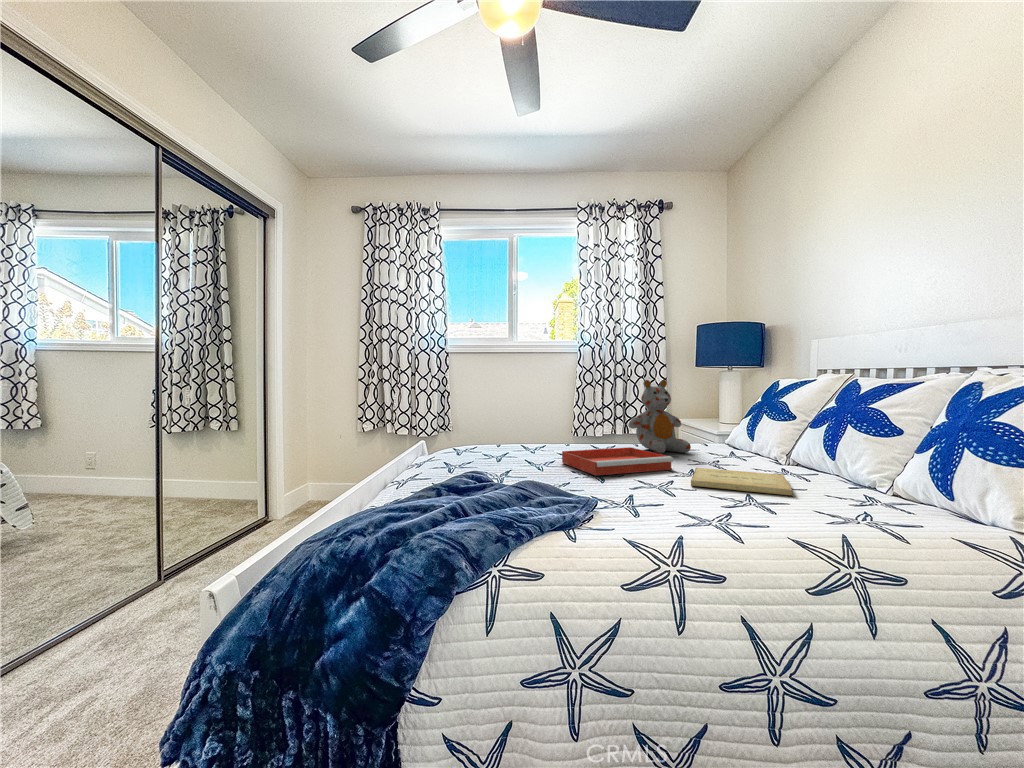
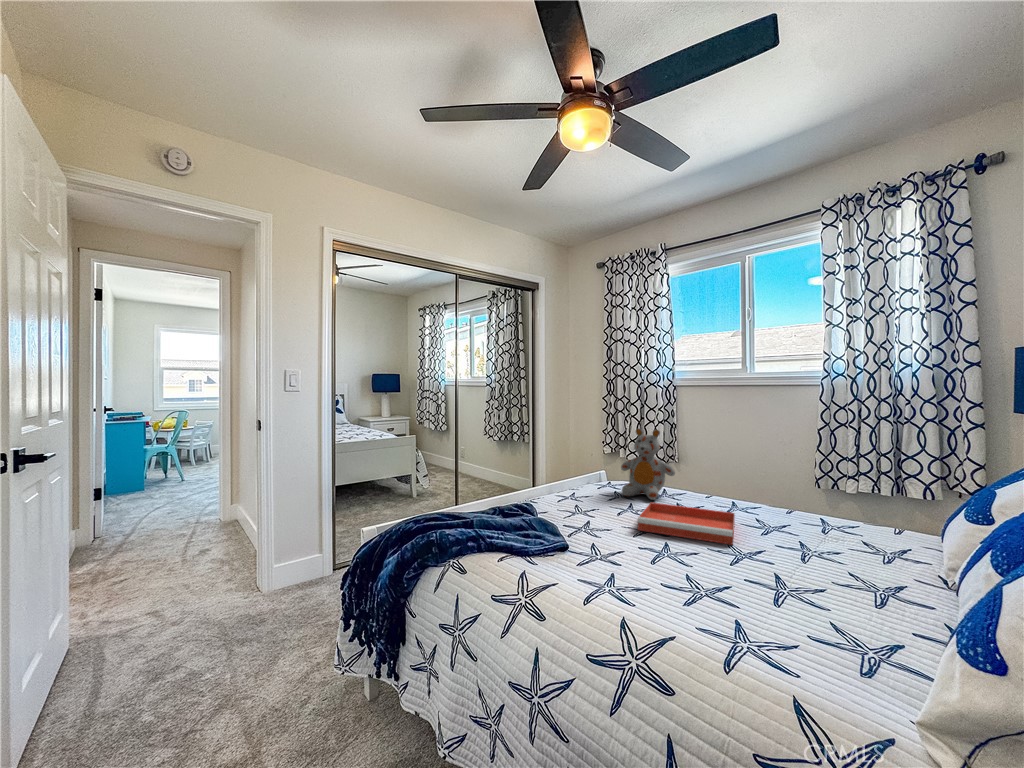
stuffed bear: present [629,380,691,454] -> present [621,428,675,500]
book: present [691,468,792,495] -> none [688,549,824,601]

